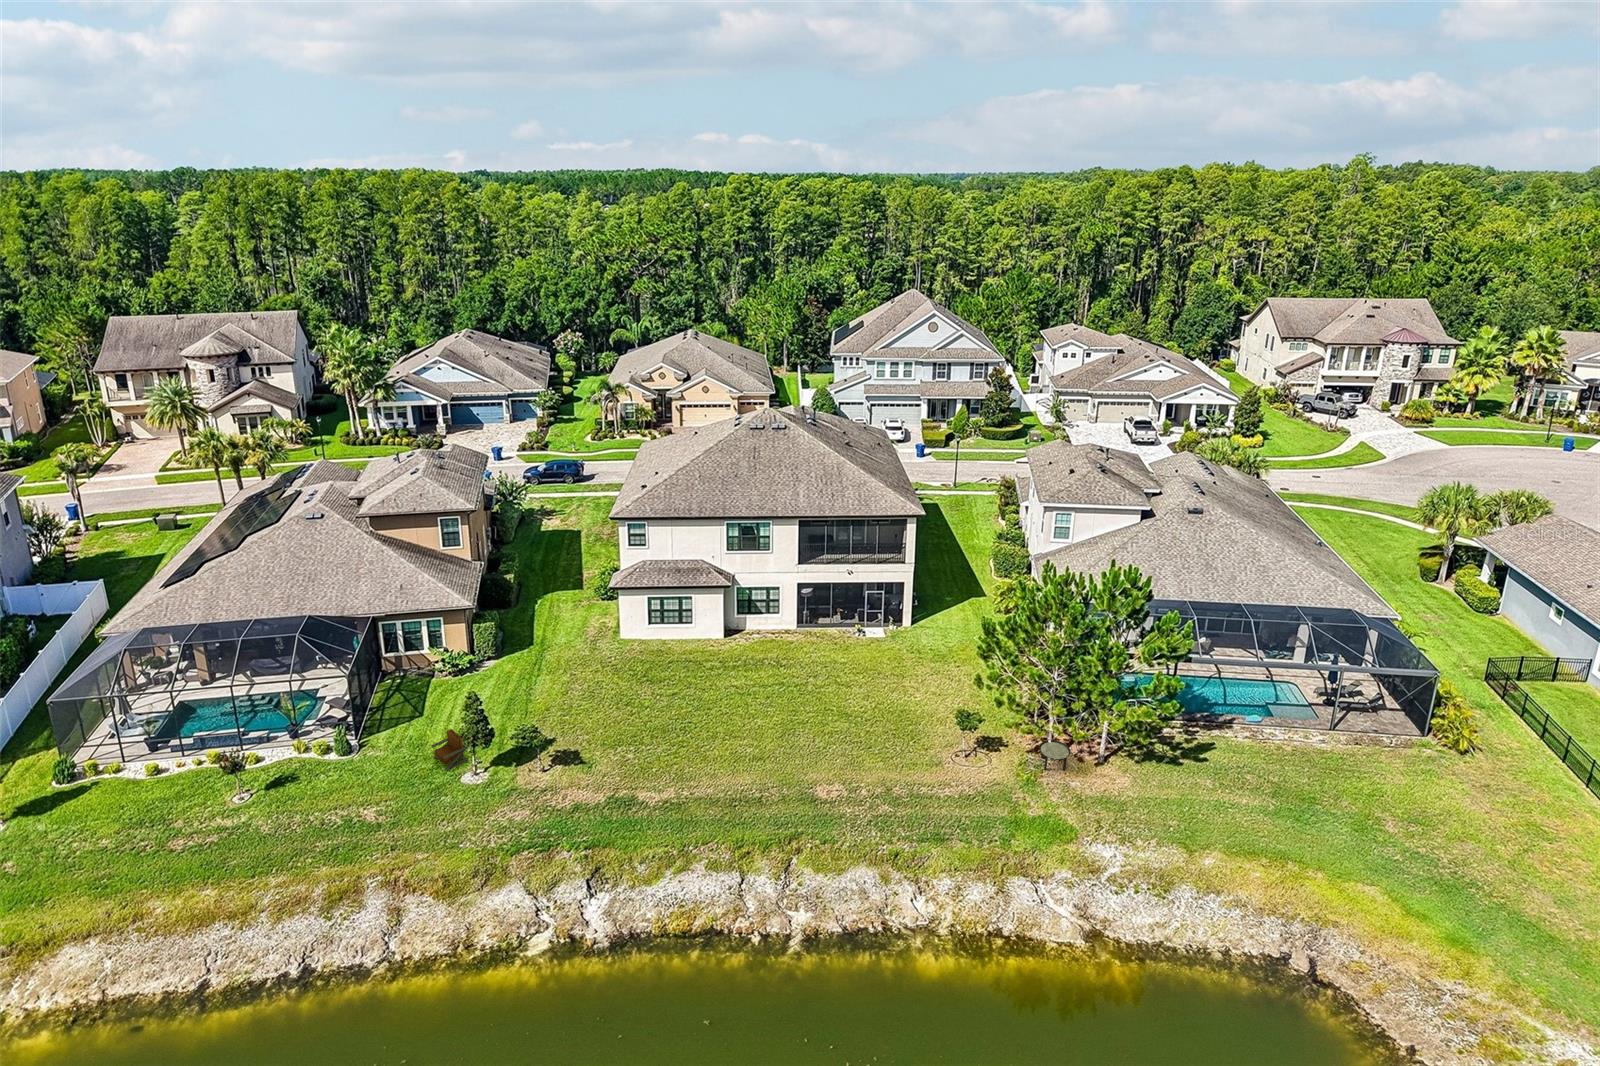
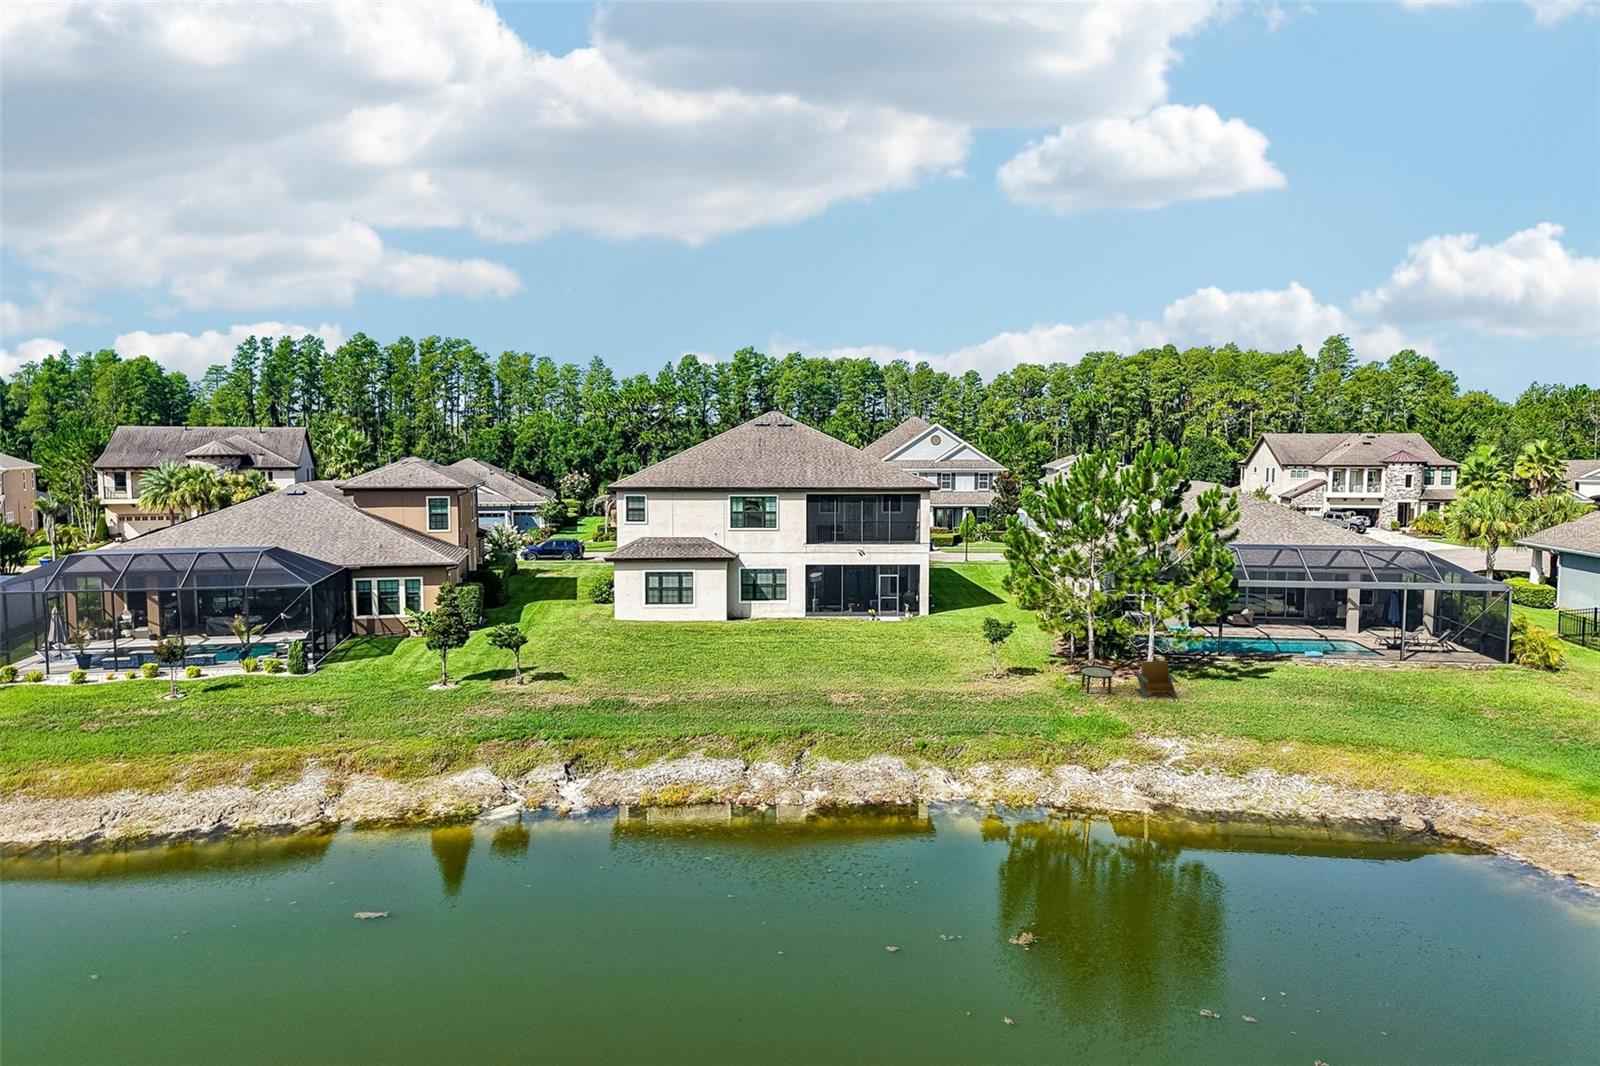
lounge chair: present [431,729,468,771] -> present [1135,662,1179,699]

